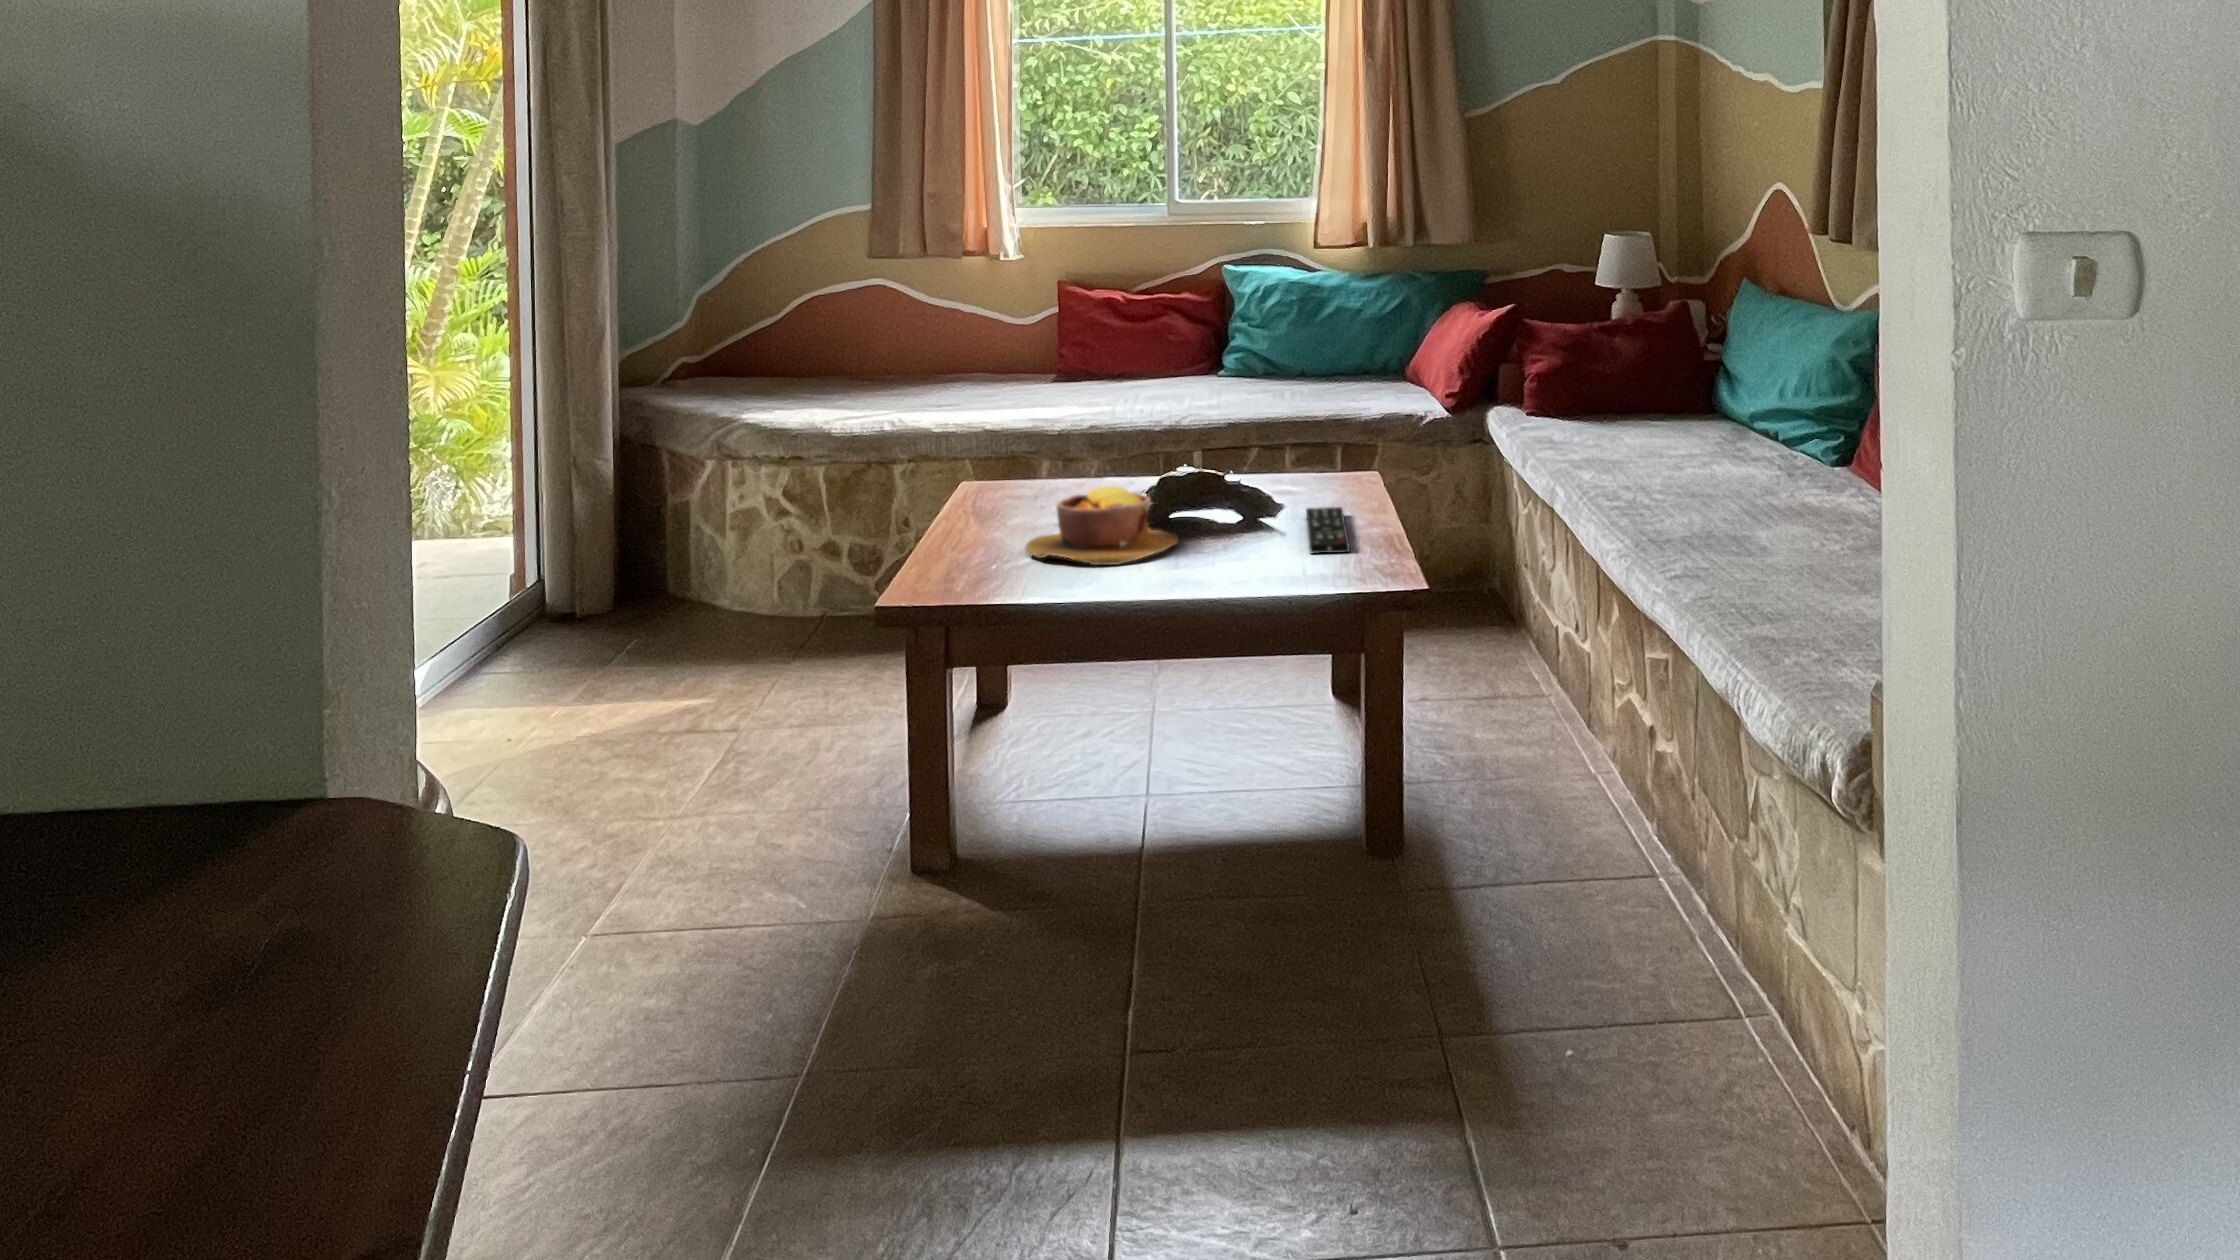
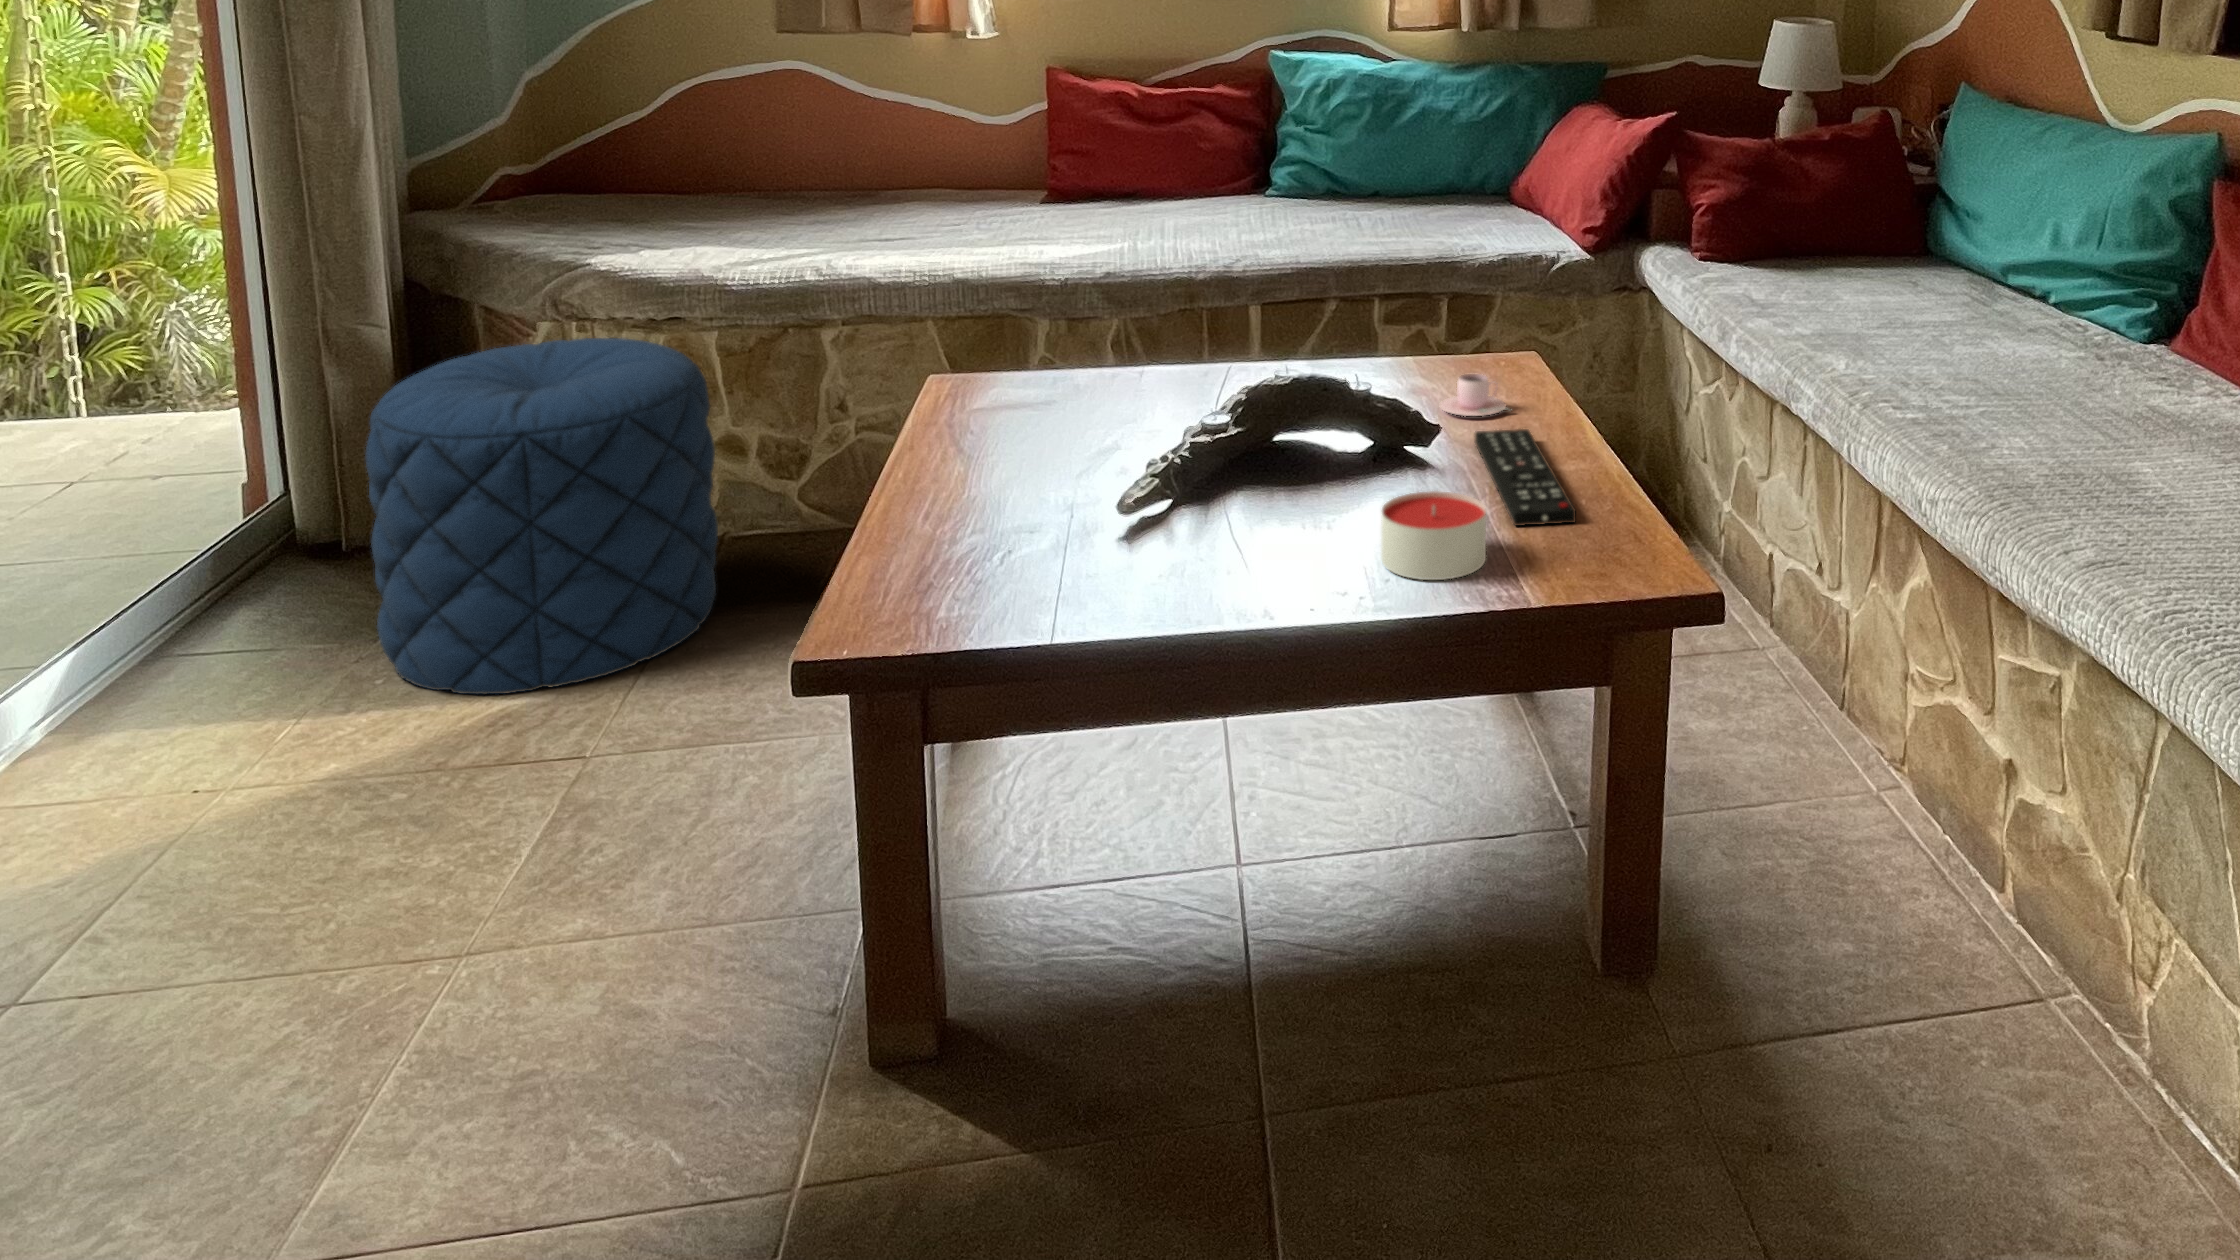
teacup: none [1292,445,1340,502] -> present [1440,374,1512,416]
pouf: none [610,466,824,695] -> present [366,338,718,694]
bowl: present [1025,486,1178,565] -> none [1047,414,1298,558]
candle: none [1220,528,1284,576] -> present [1381,491,1486,580]

